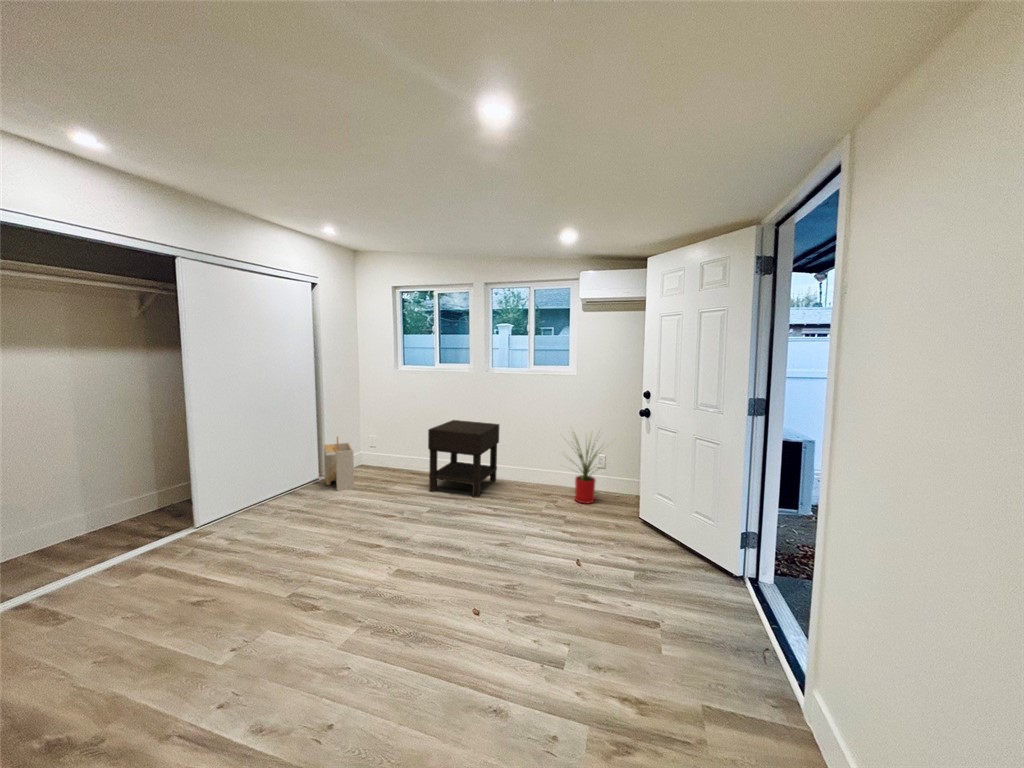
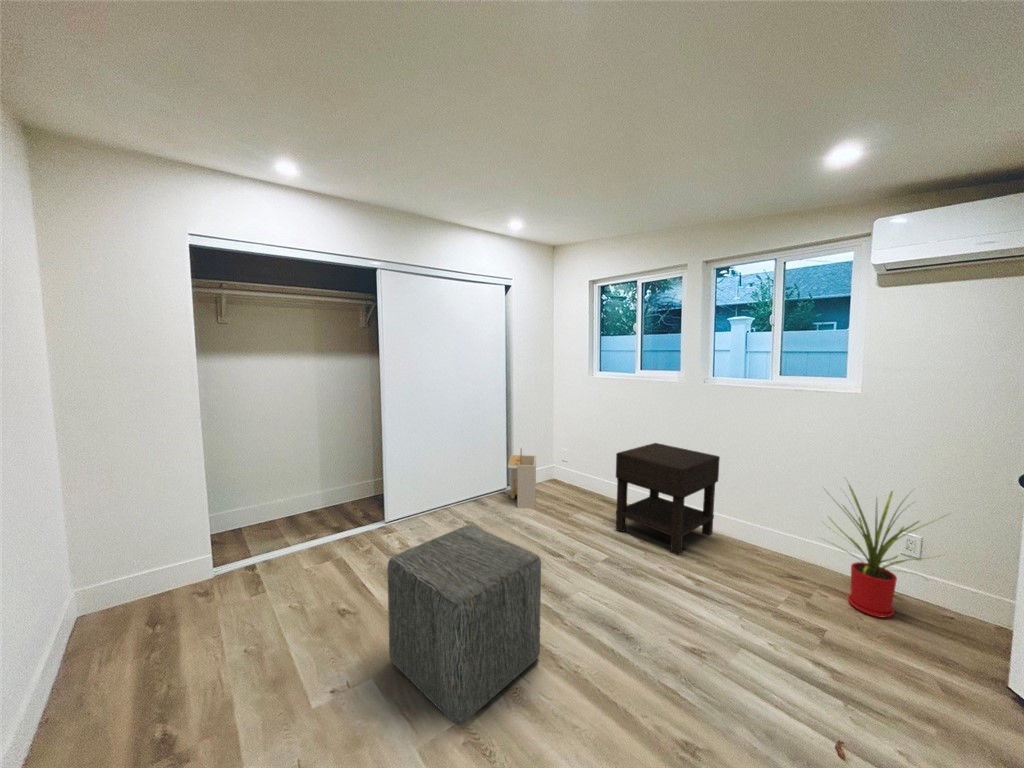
ottoman: none [275,493,405,629] -> present [387,525,541,725]

